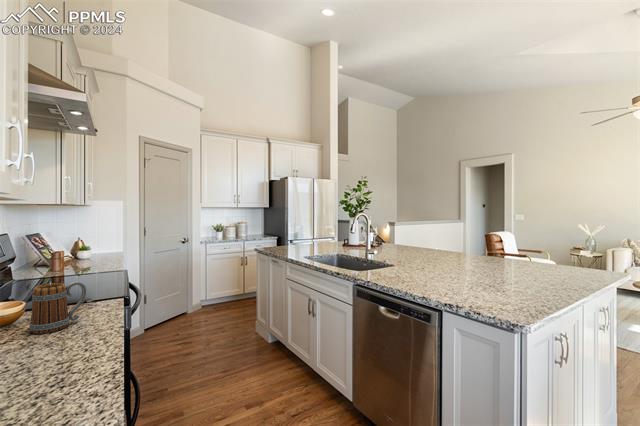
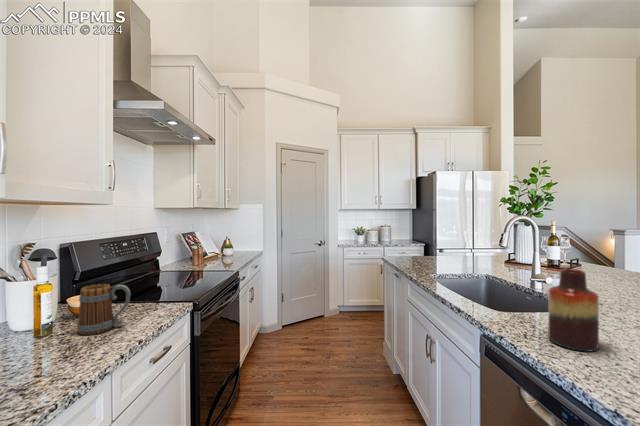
vase: none [387,241,407,280] -> present [548,269,599,351]

